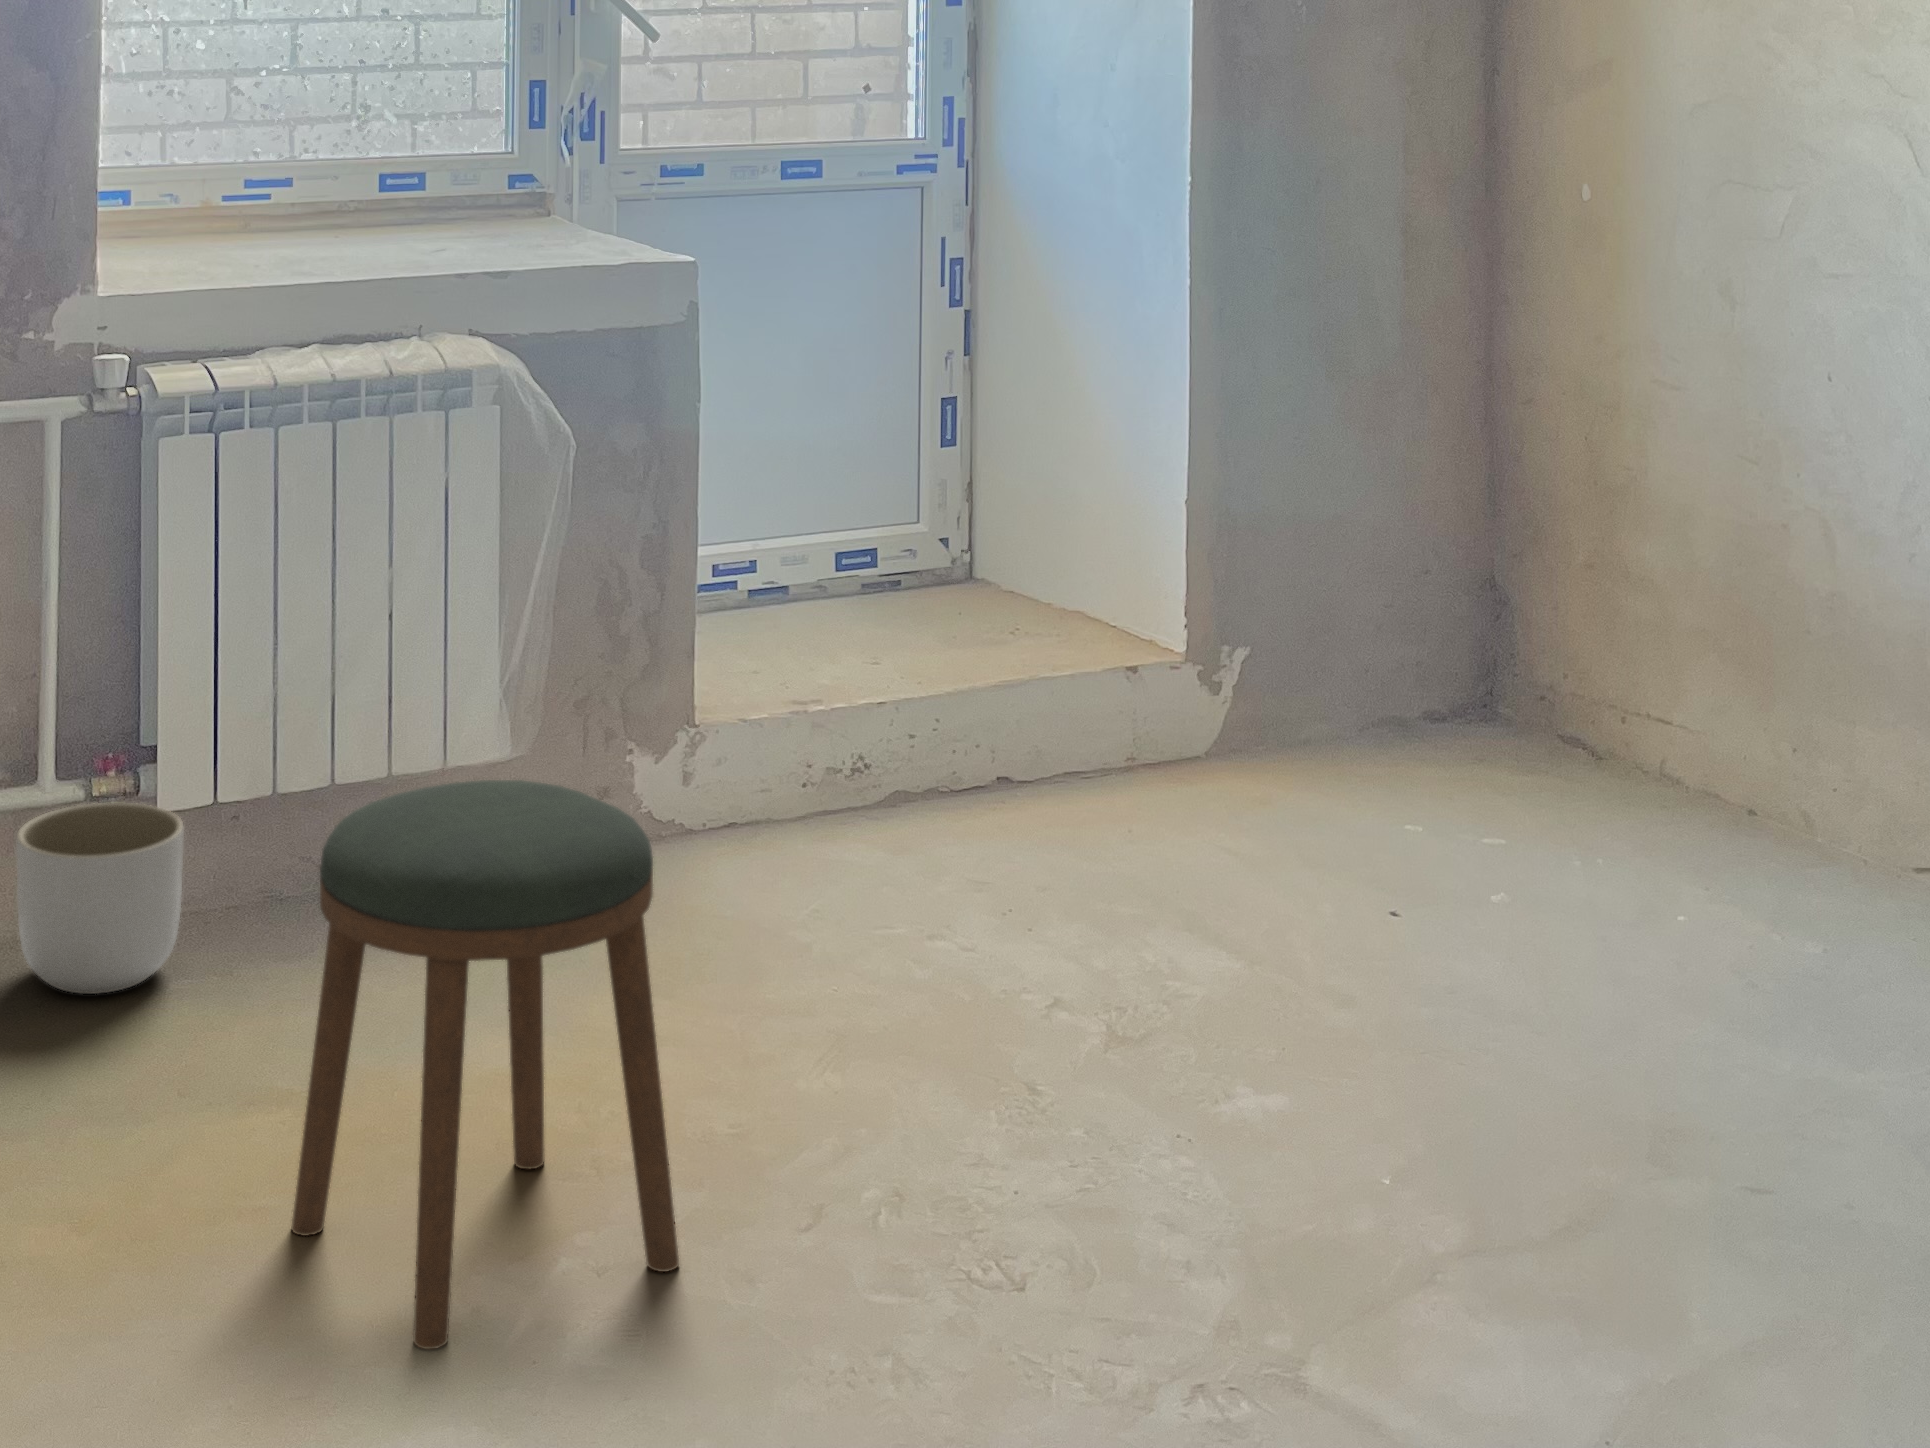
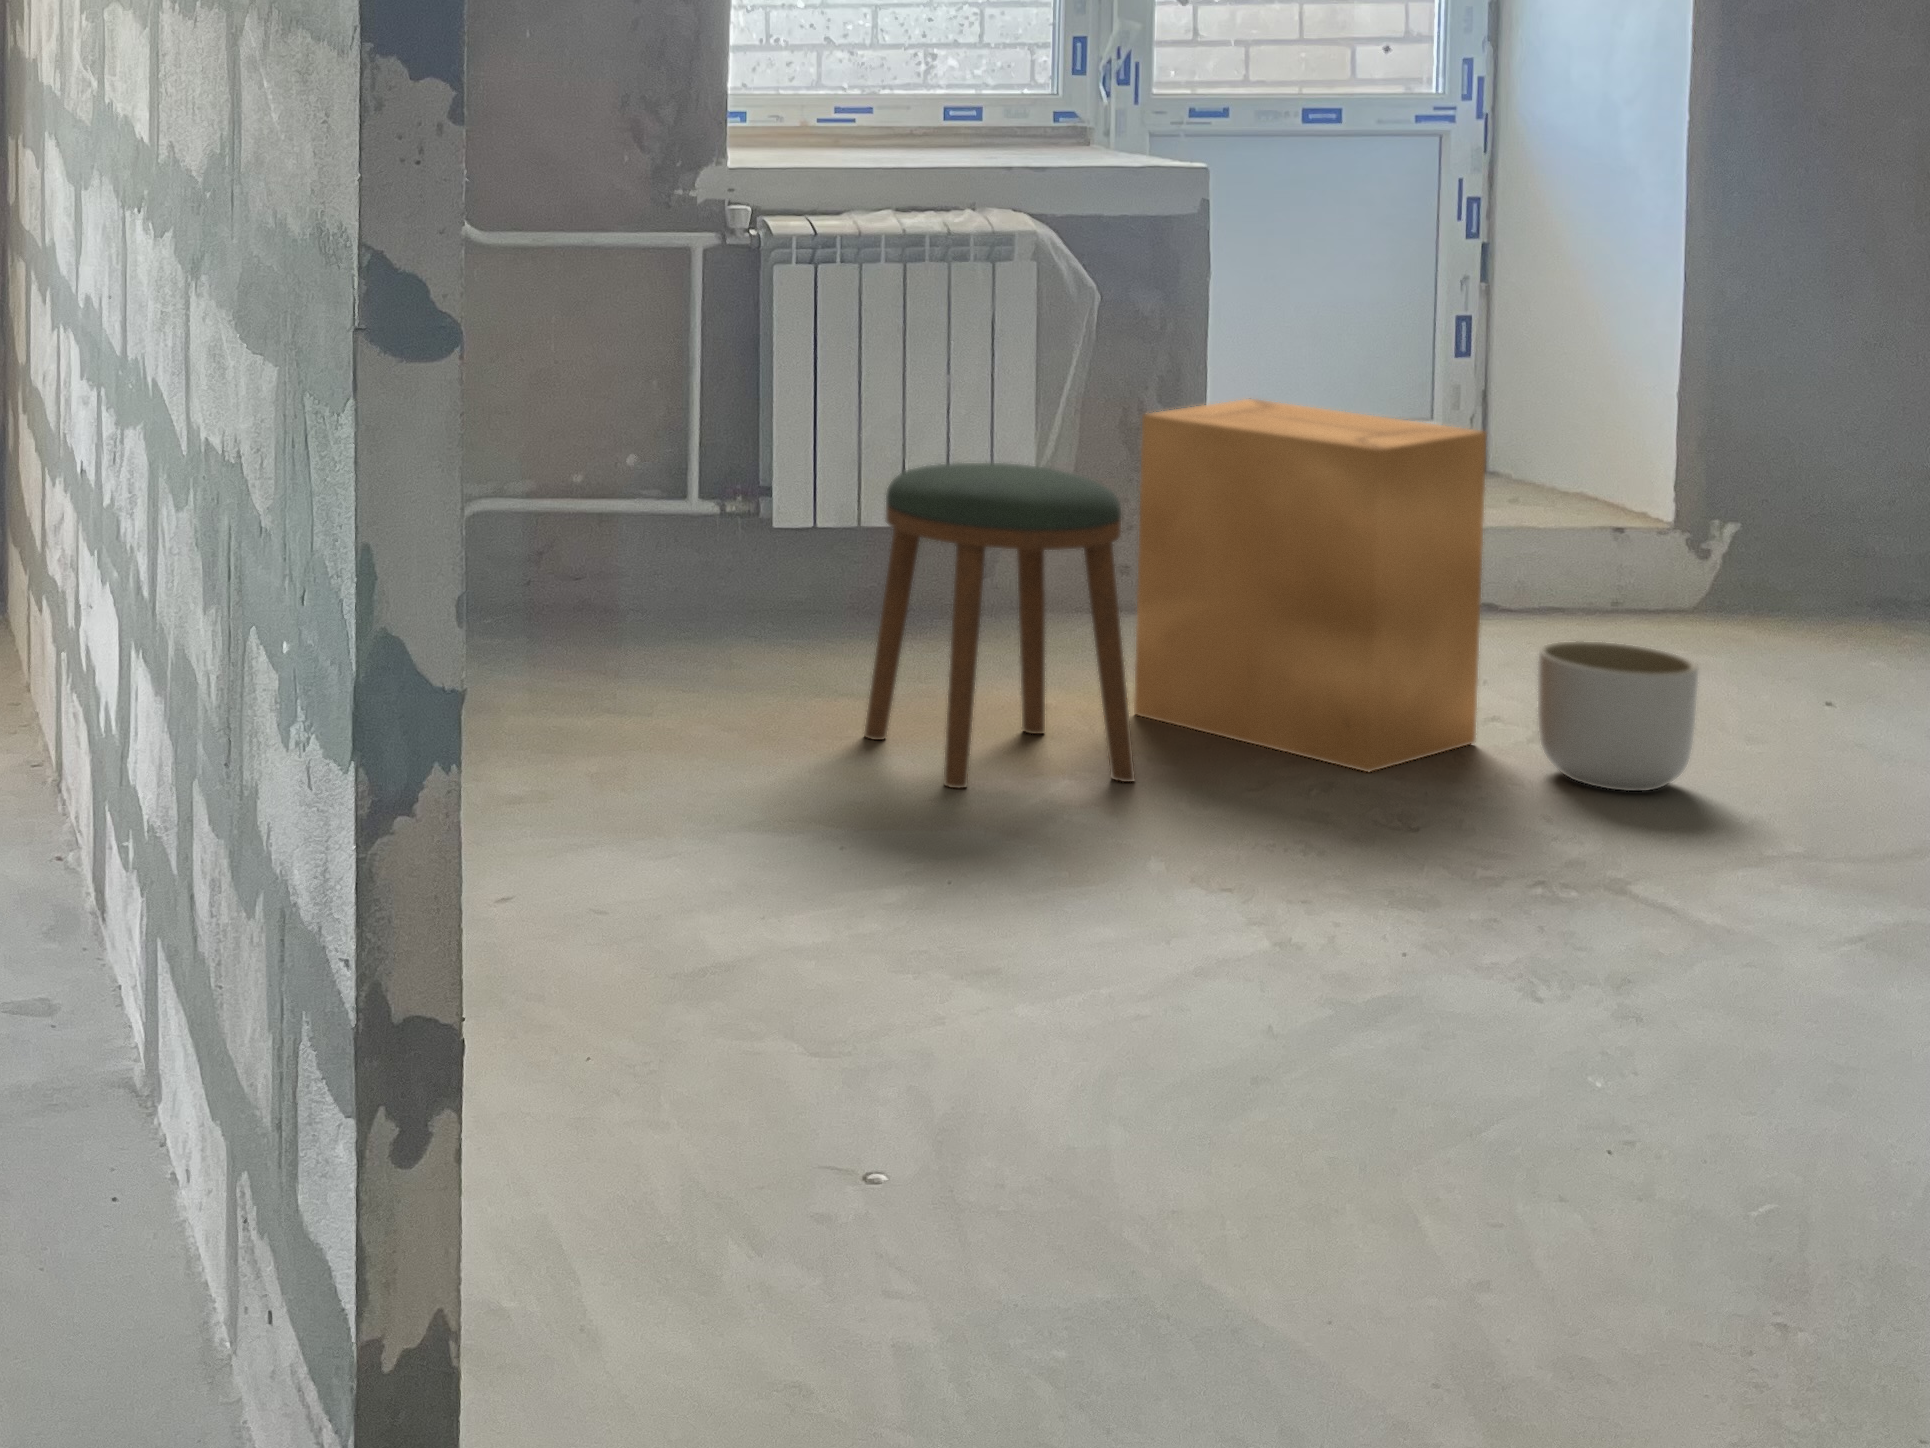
cardboard box: none [655,607,1077,1170] -> present [1134,399,1487,772]
planter: present [16,803,184,994] -> present [1538,641,1698,791]

